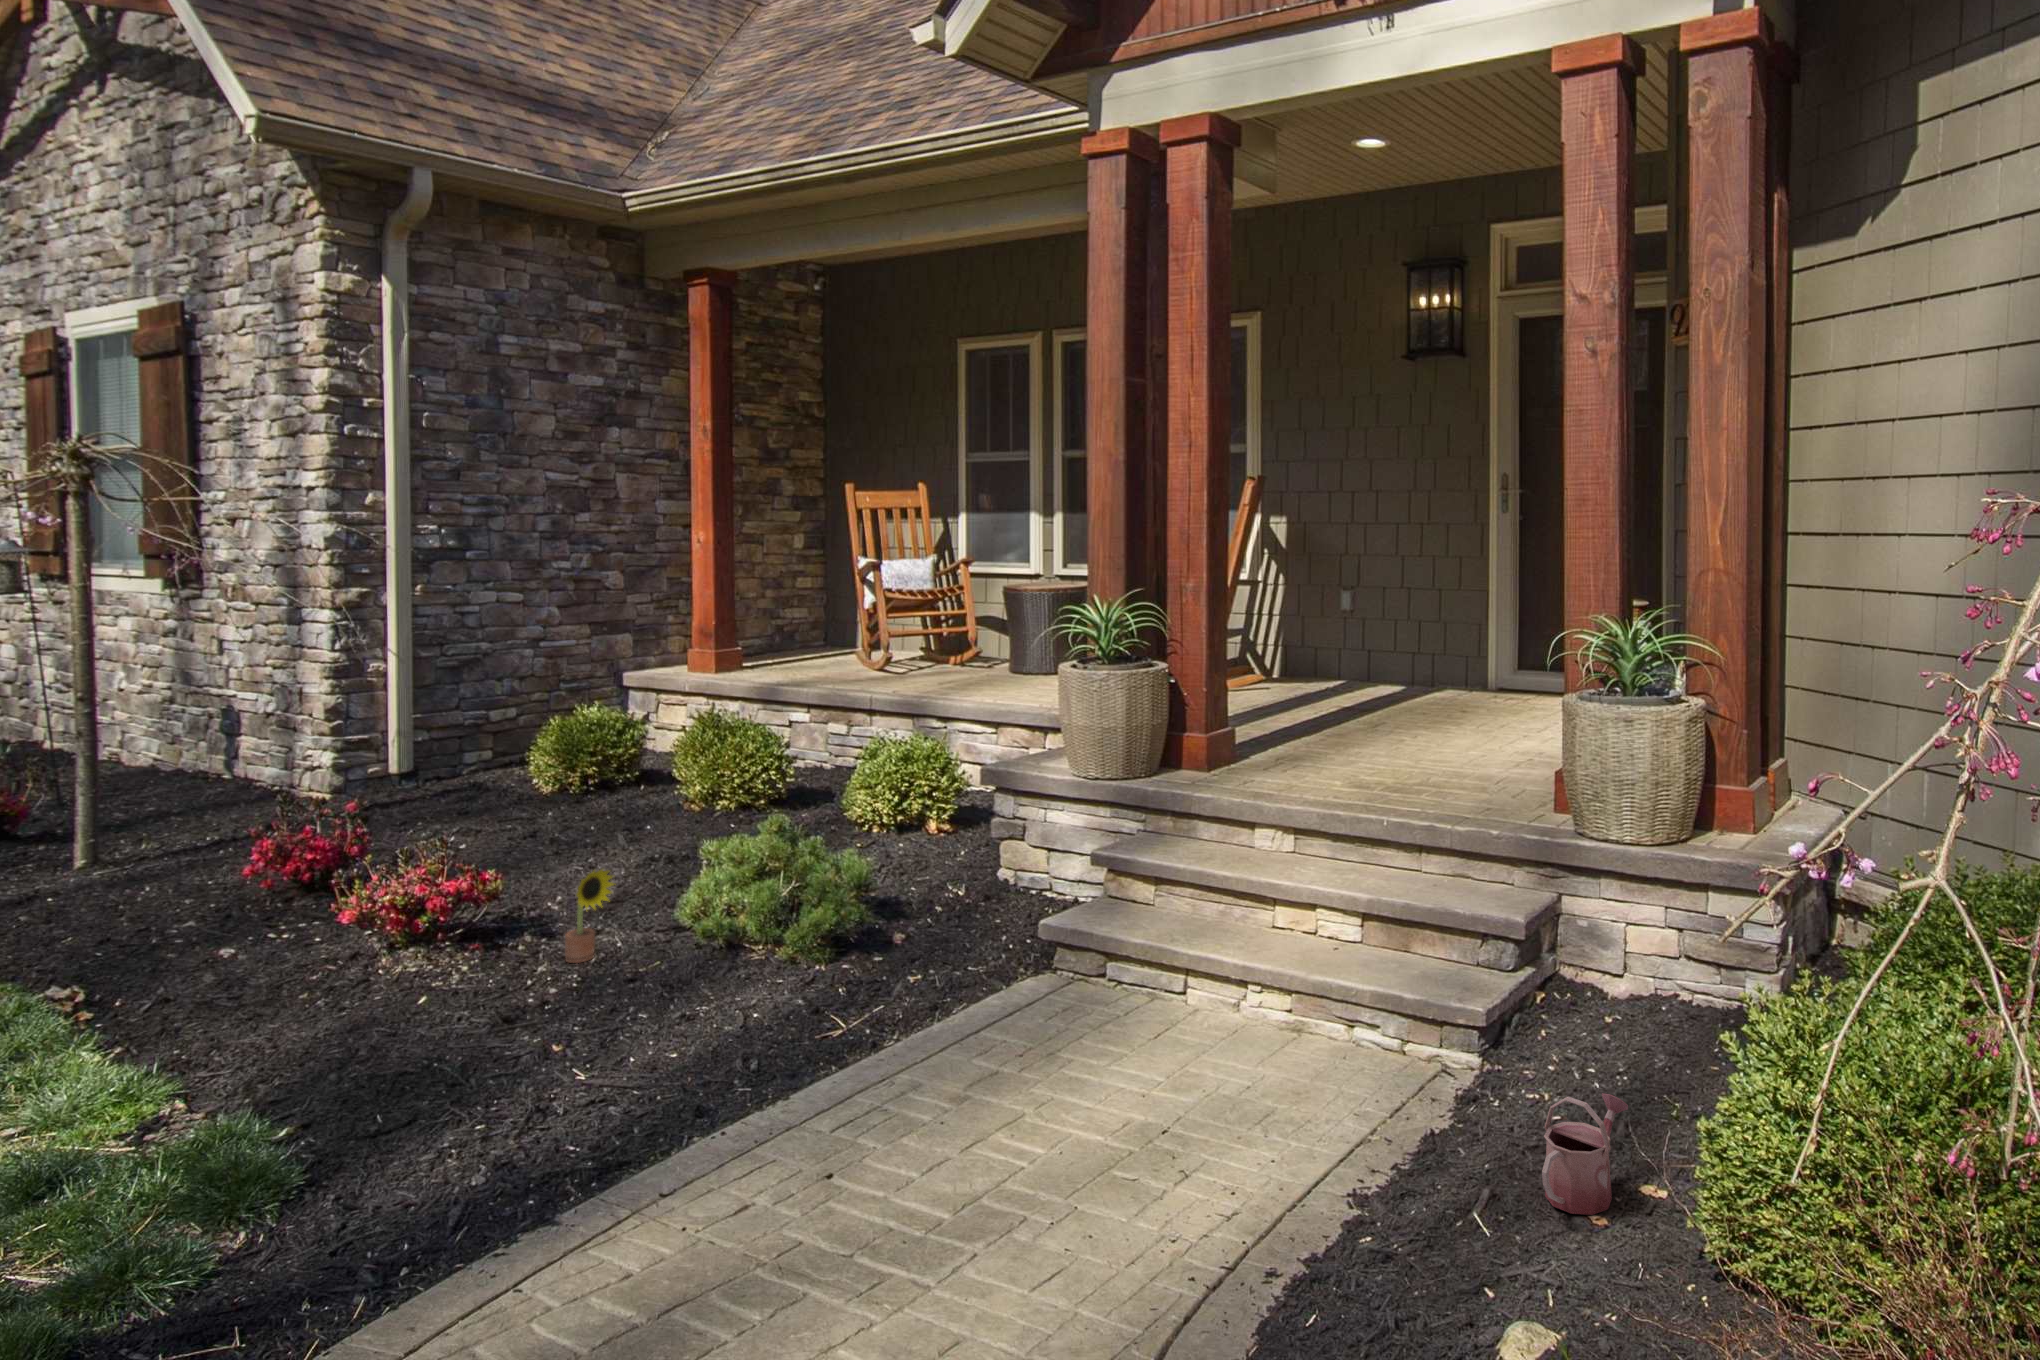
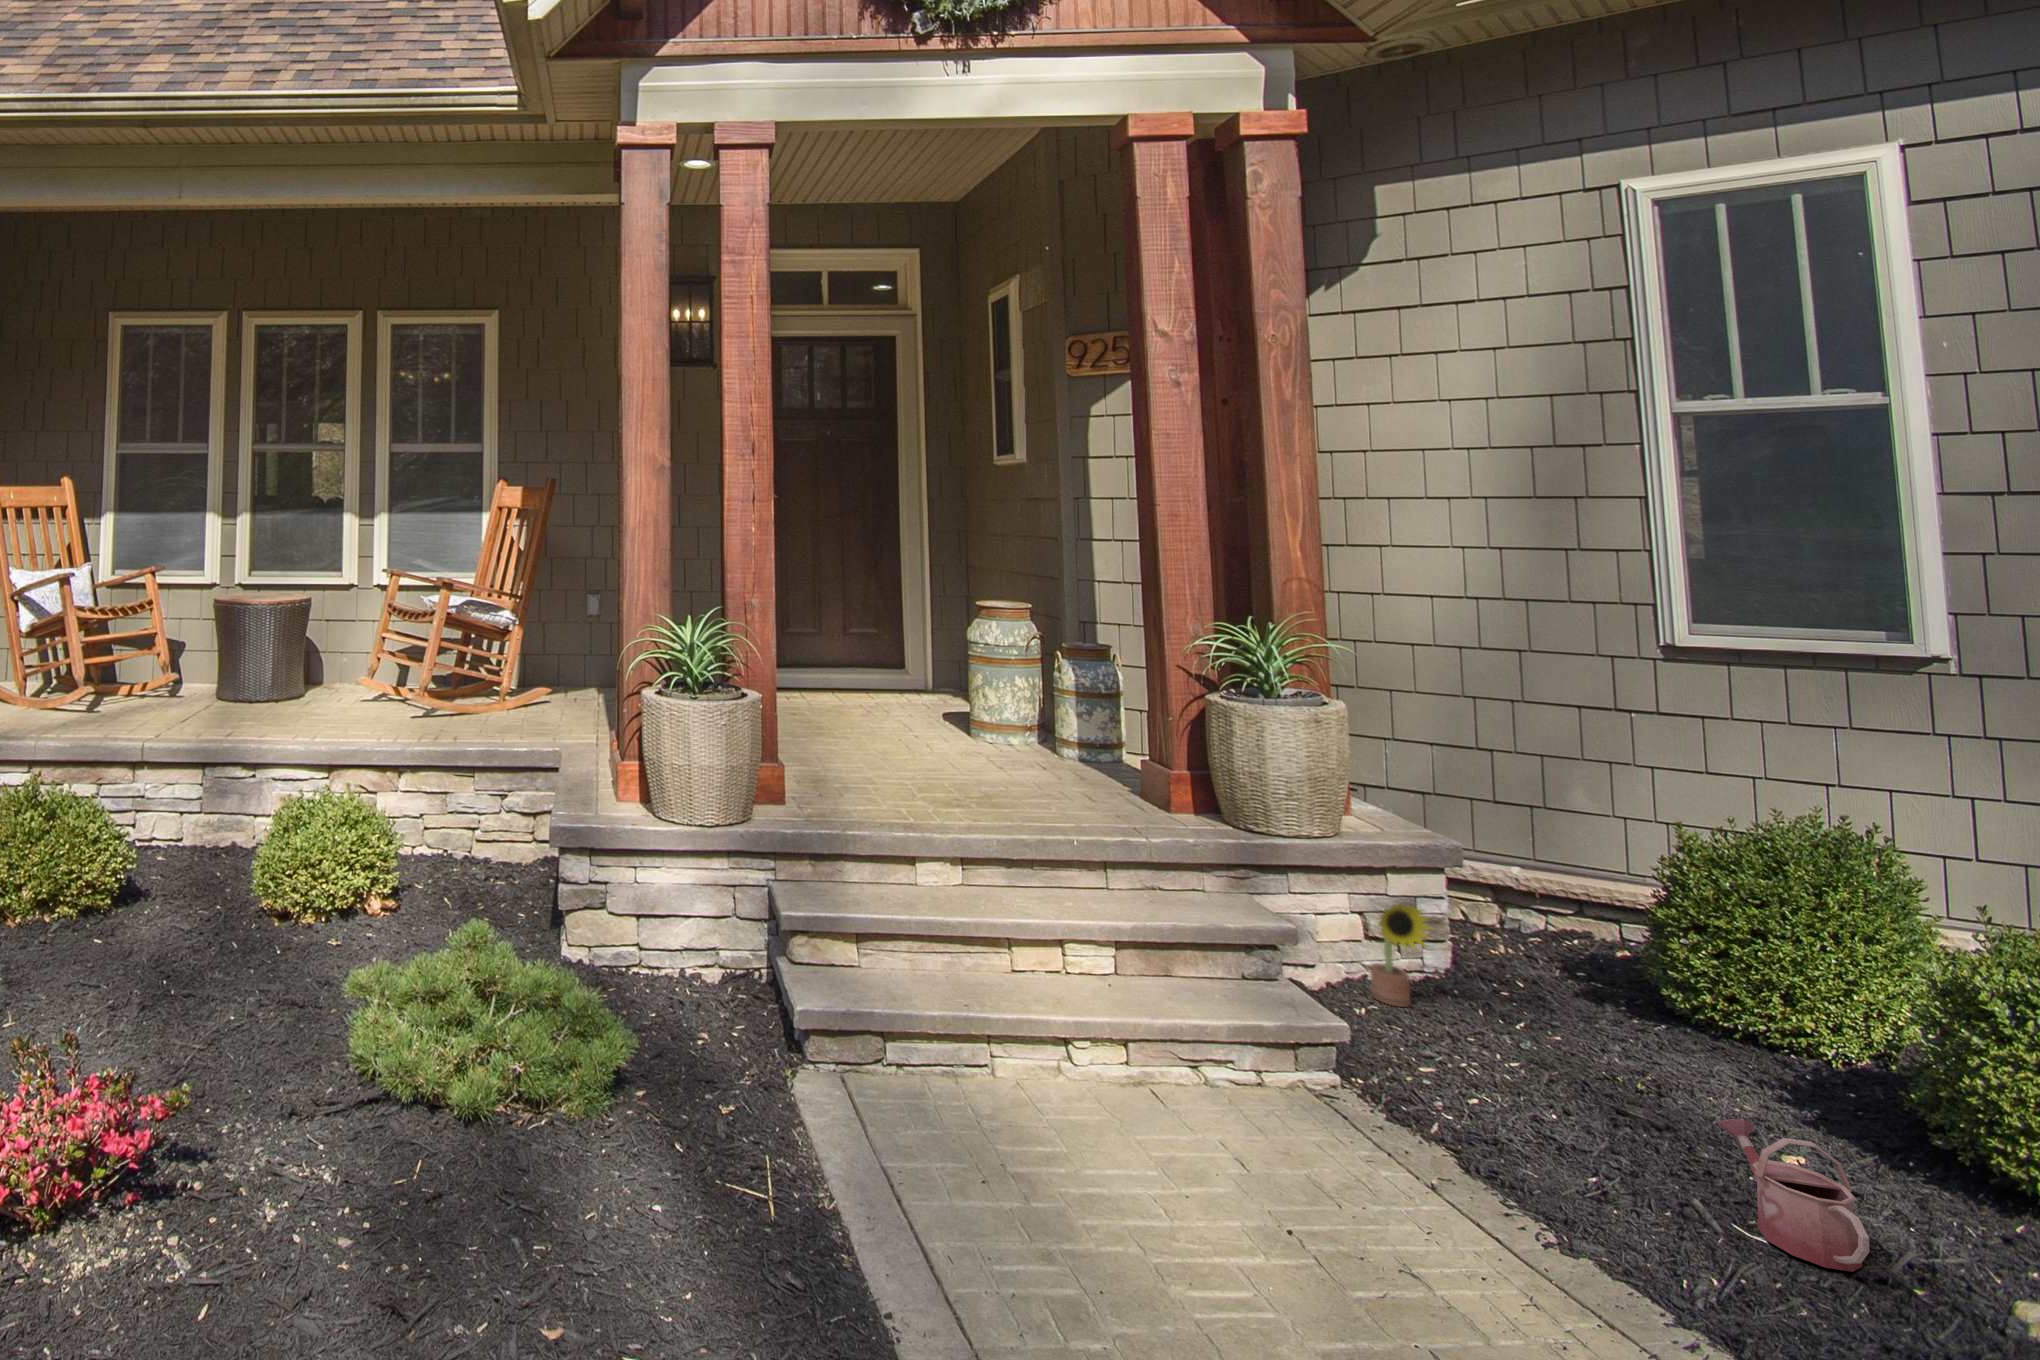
decorative plant: present [565,870,614,963] -> present [1370,903,1431,1007]

